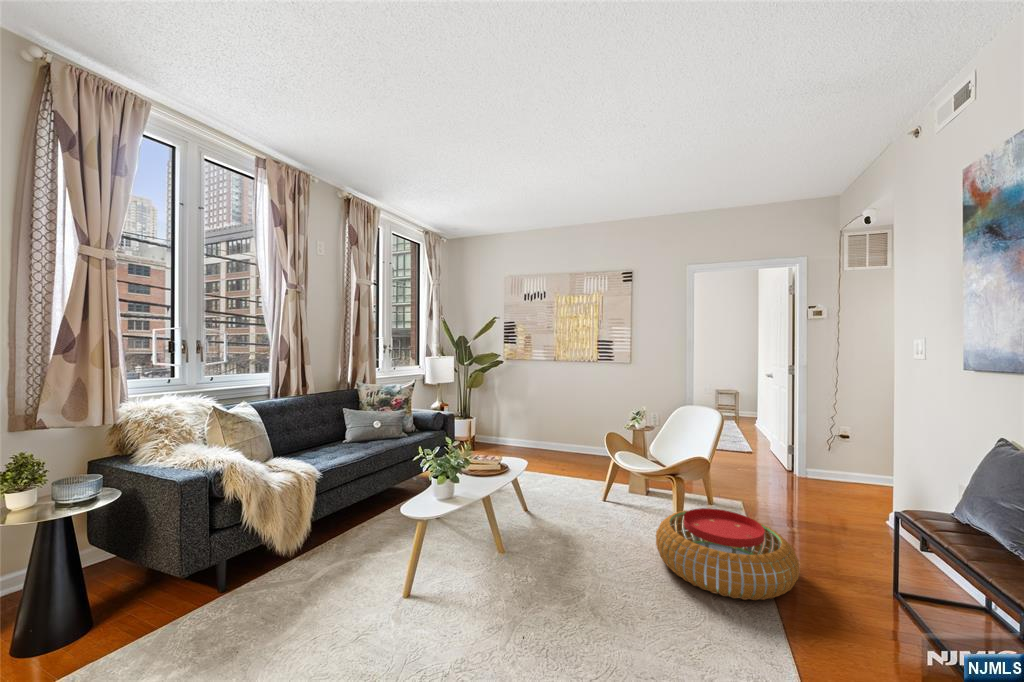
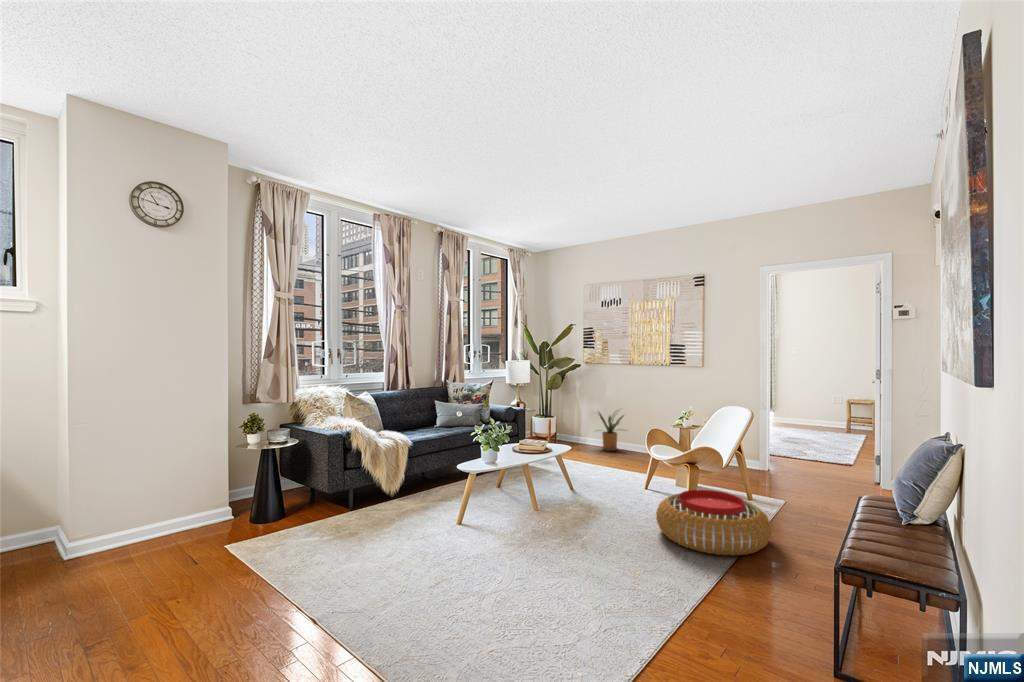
house plant: none [513,405,555,451] -> present [597,409,626,451]

